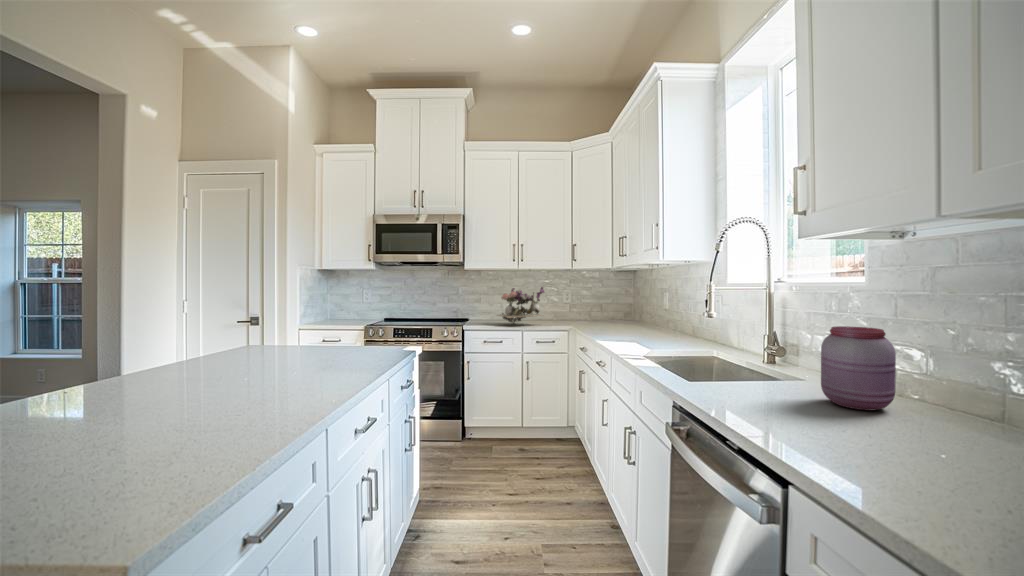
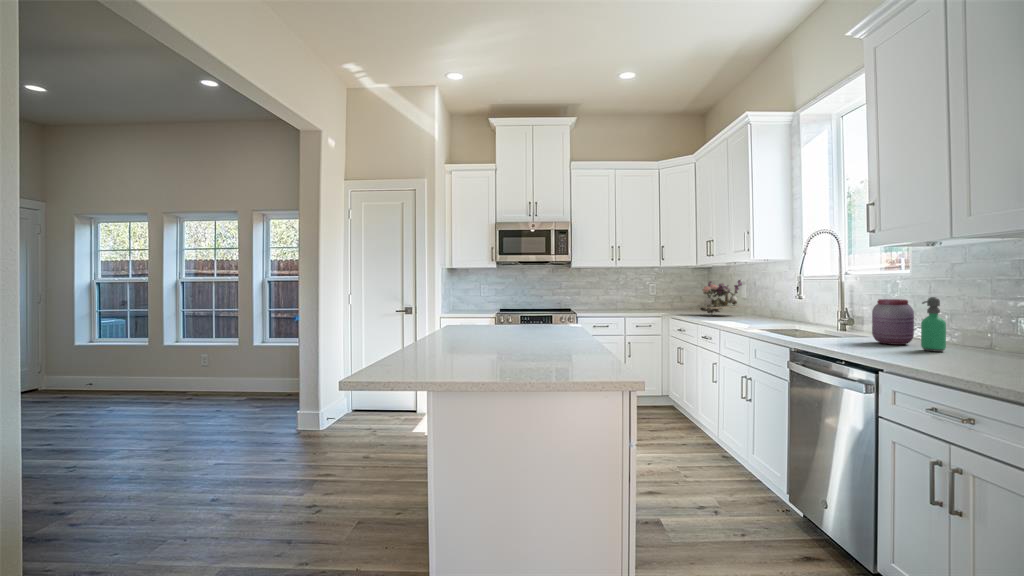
flower arrangement: present [497,287,544,323] -> present [697,280,742,314]
soap dispenser: none [920,330,974,442] -> present [921,297,946,352]

